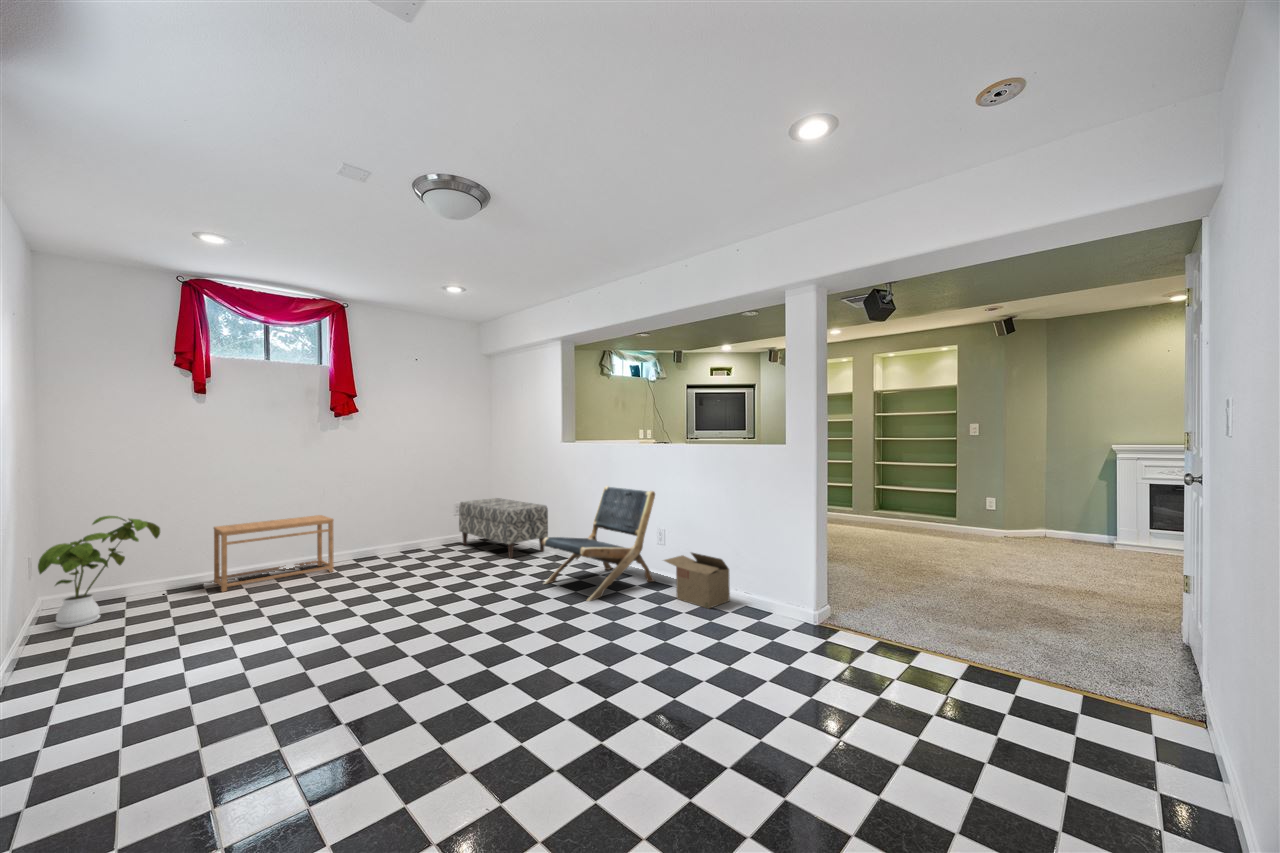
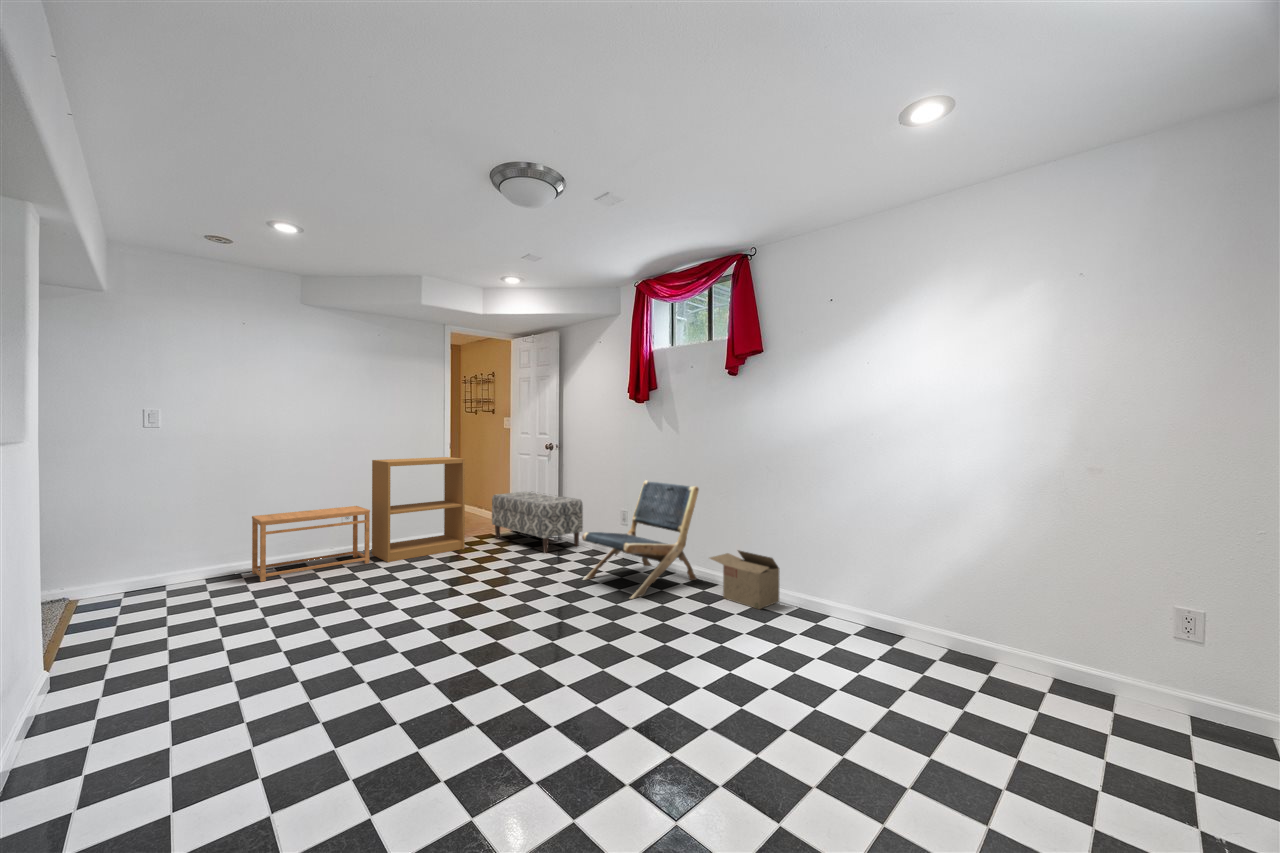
bookshelf: none [337,465,430,571] -> present [372,457,465,562]
house plant: present [38,516,160,628] -> none [82,503,201,616]

